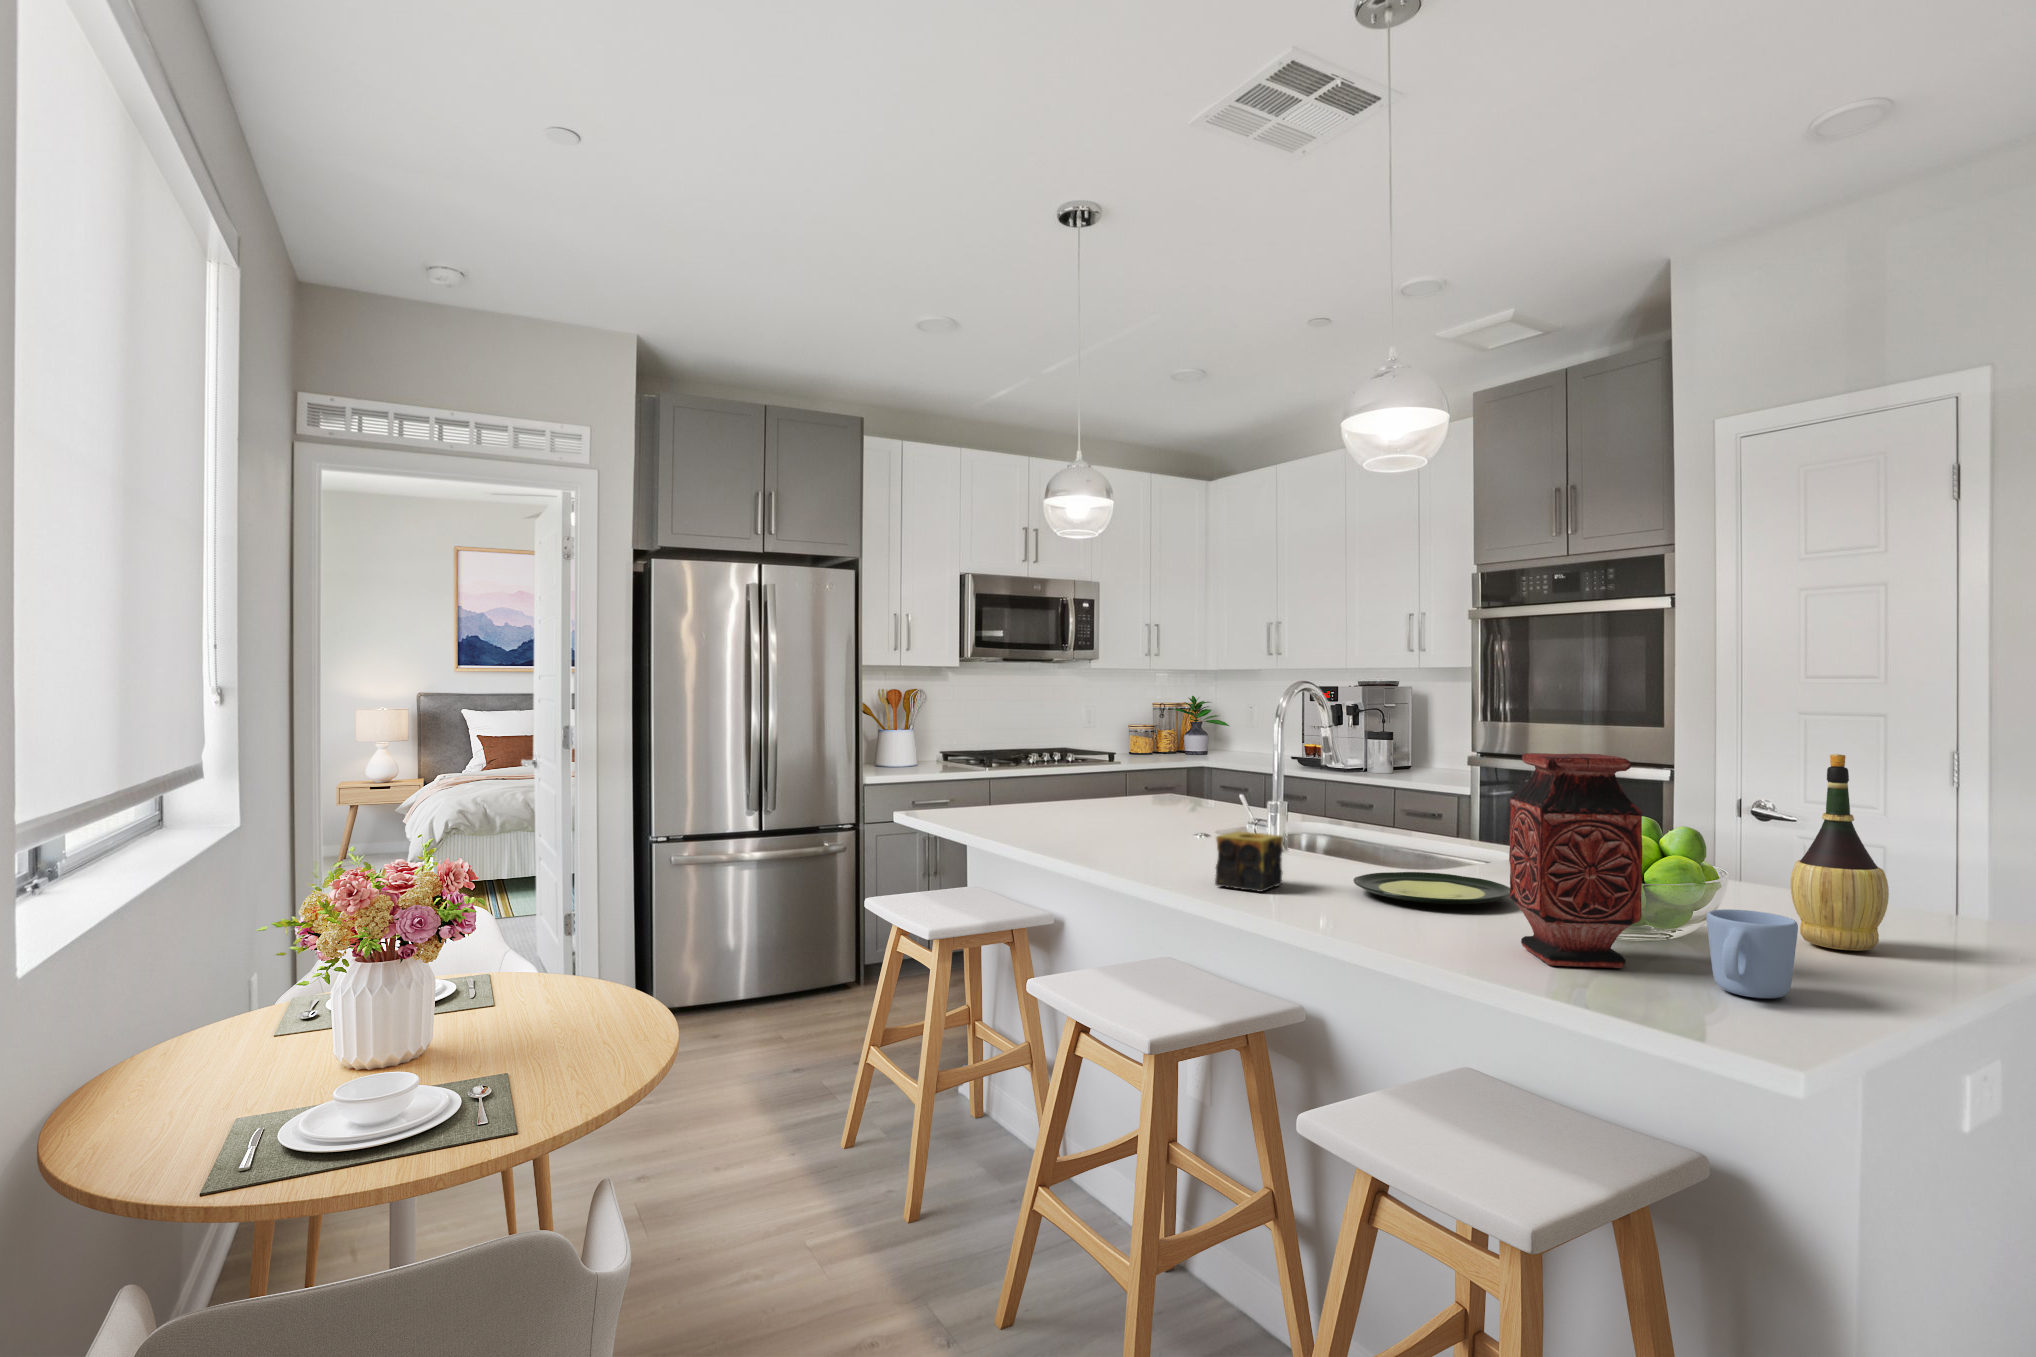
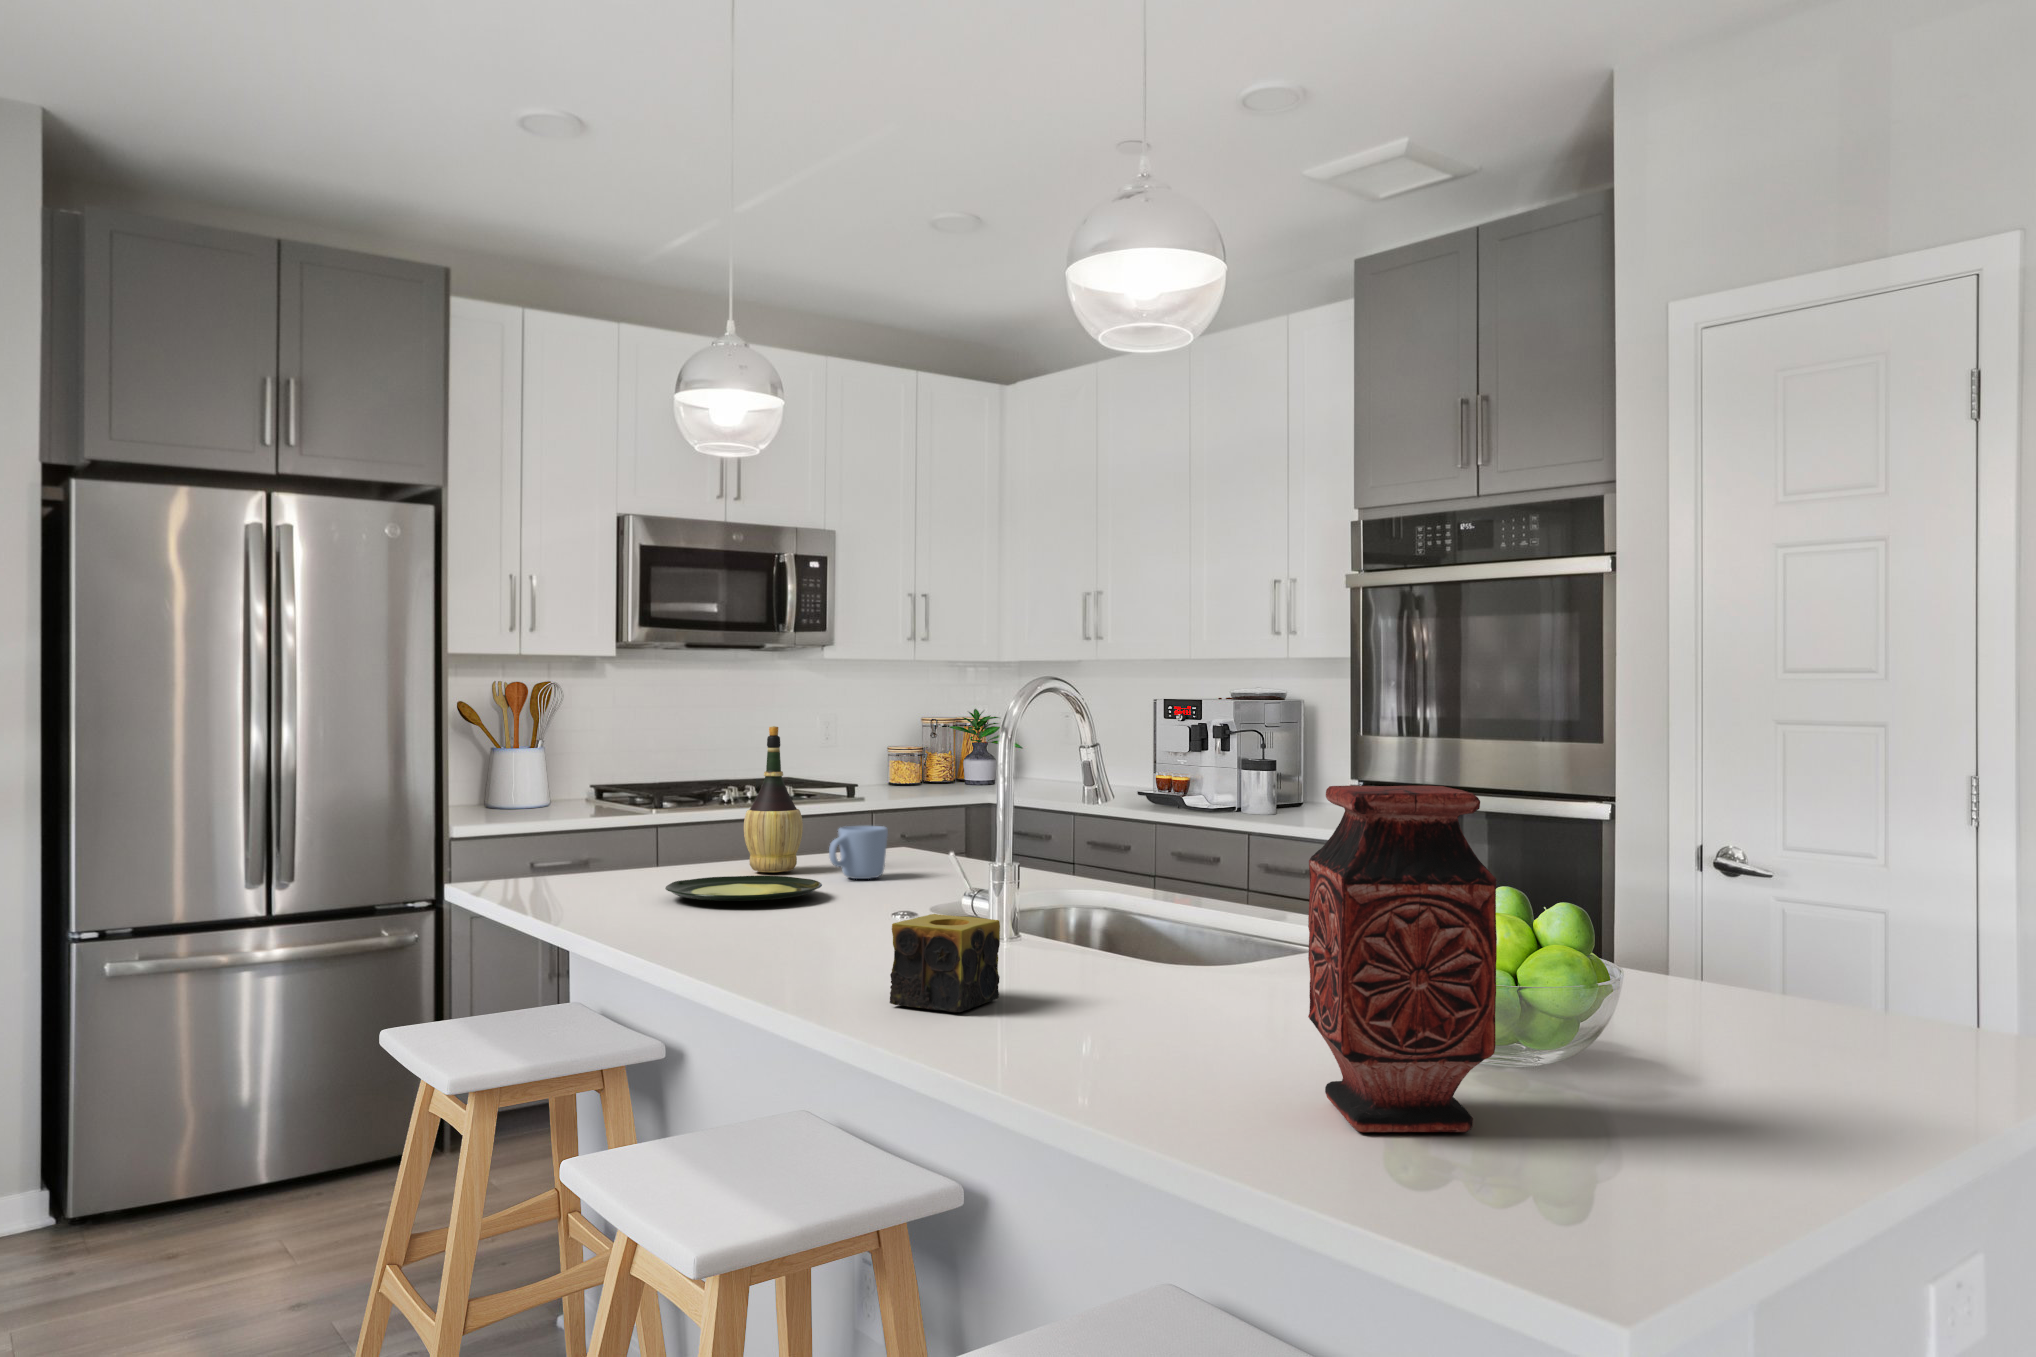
wine bottle: present [1791,754,1889,950] -> present [744,726,803,872]
plate: present [1353,872,1510,904] -> present [665,875,822,901]
mug: present [1706,909,1798,998] -> present [829,826,888,879]

